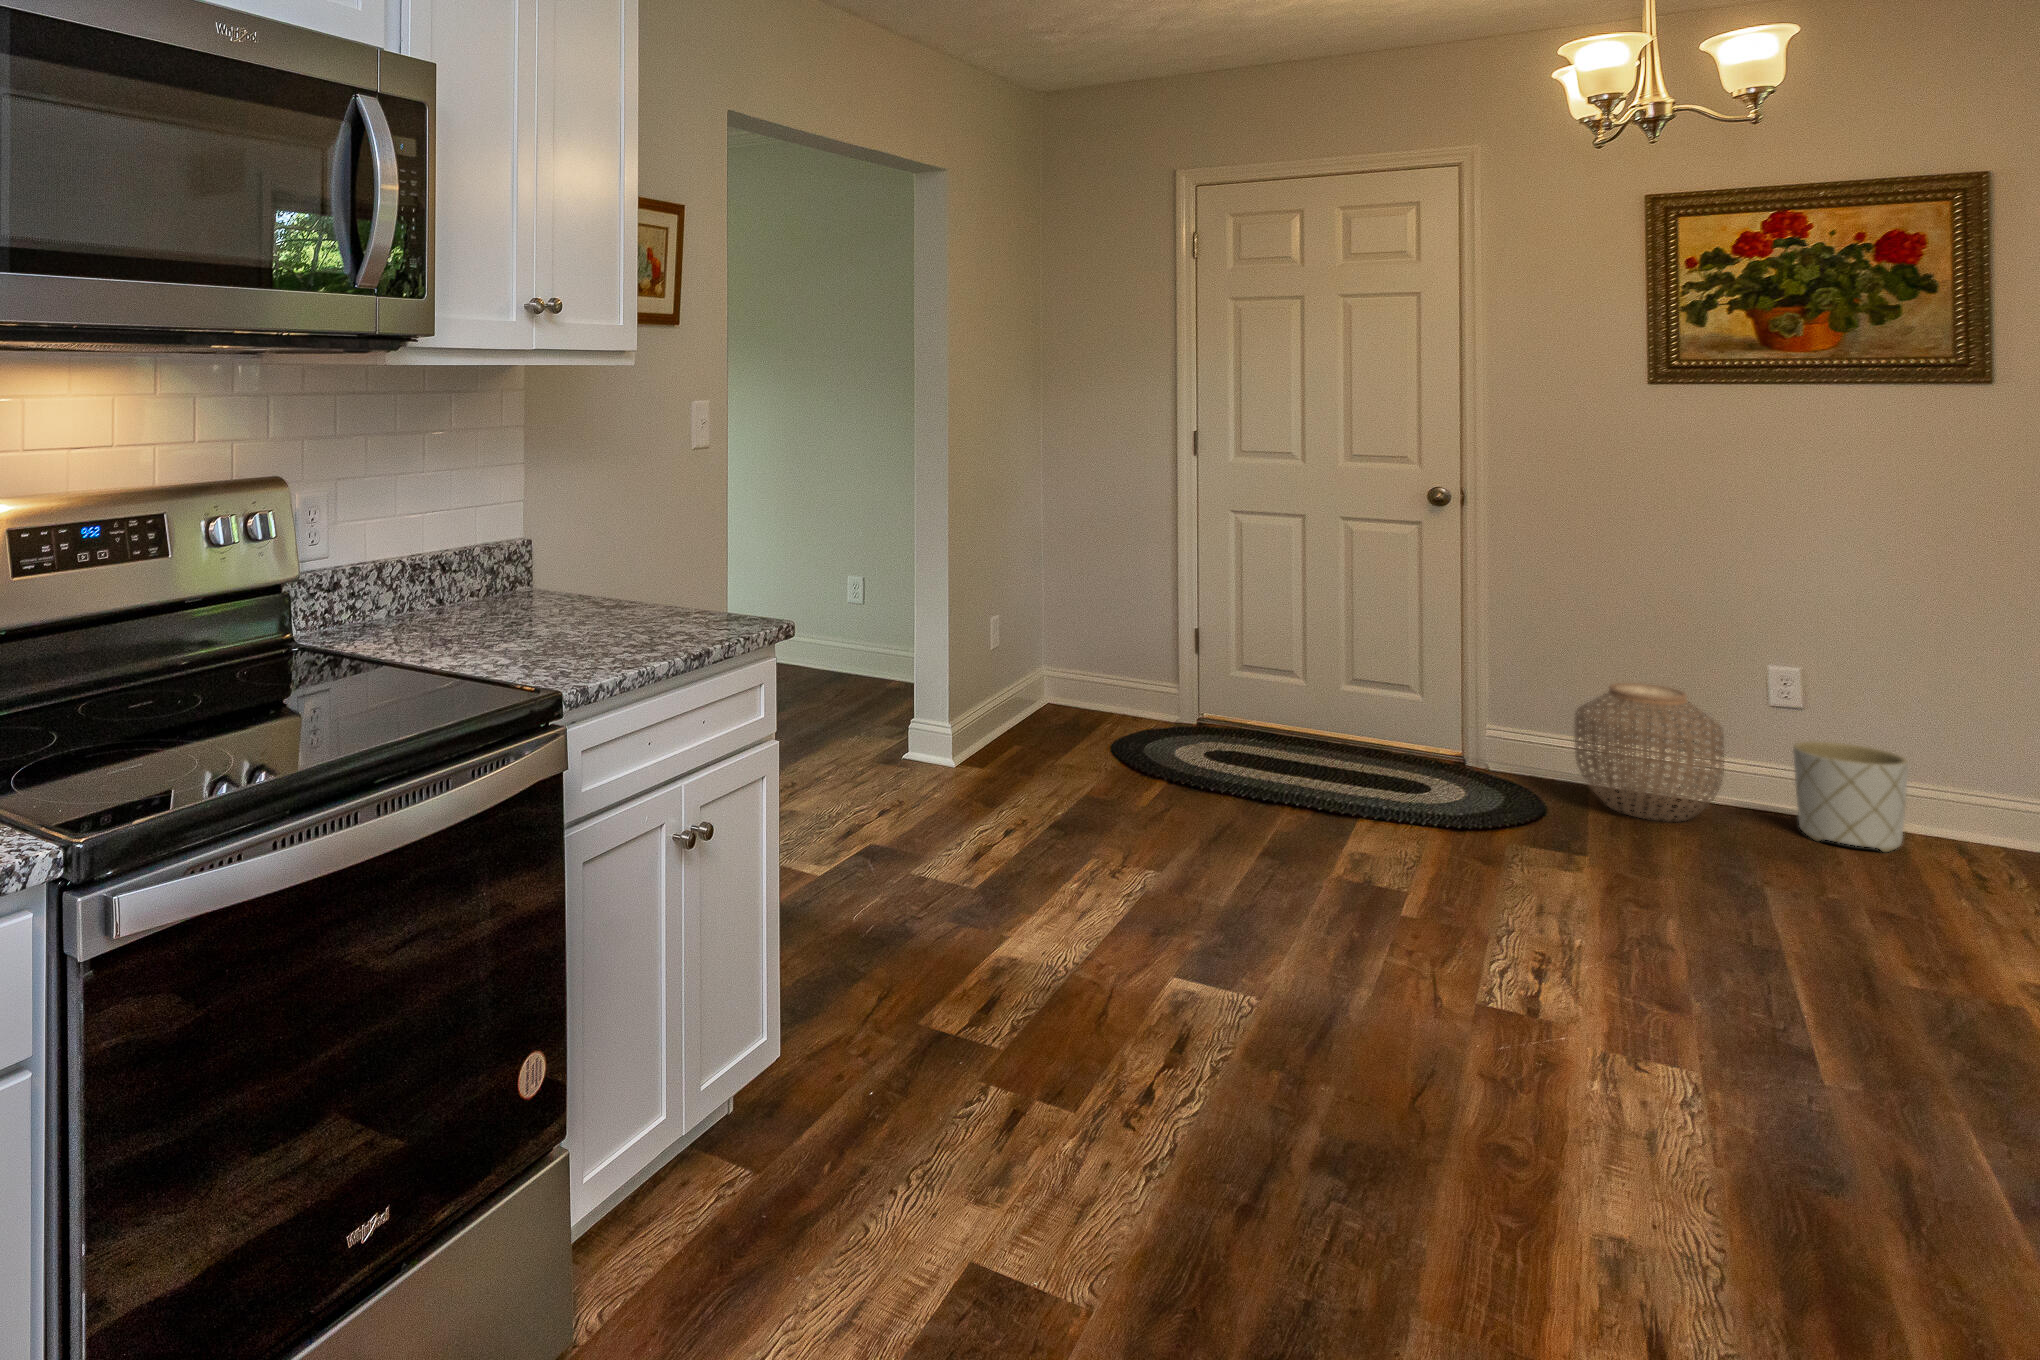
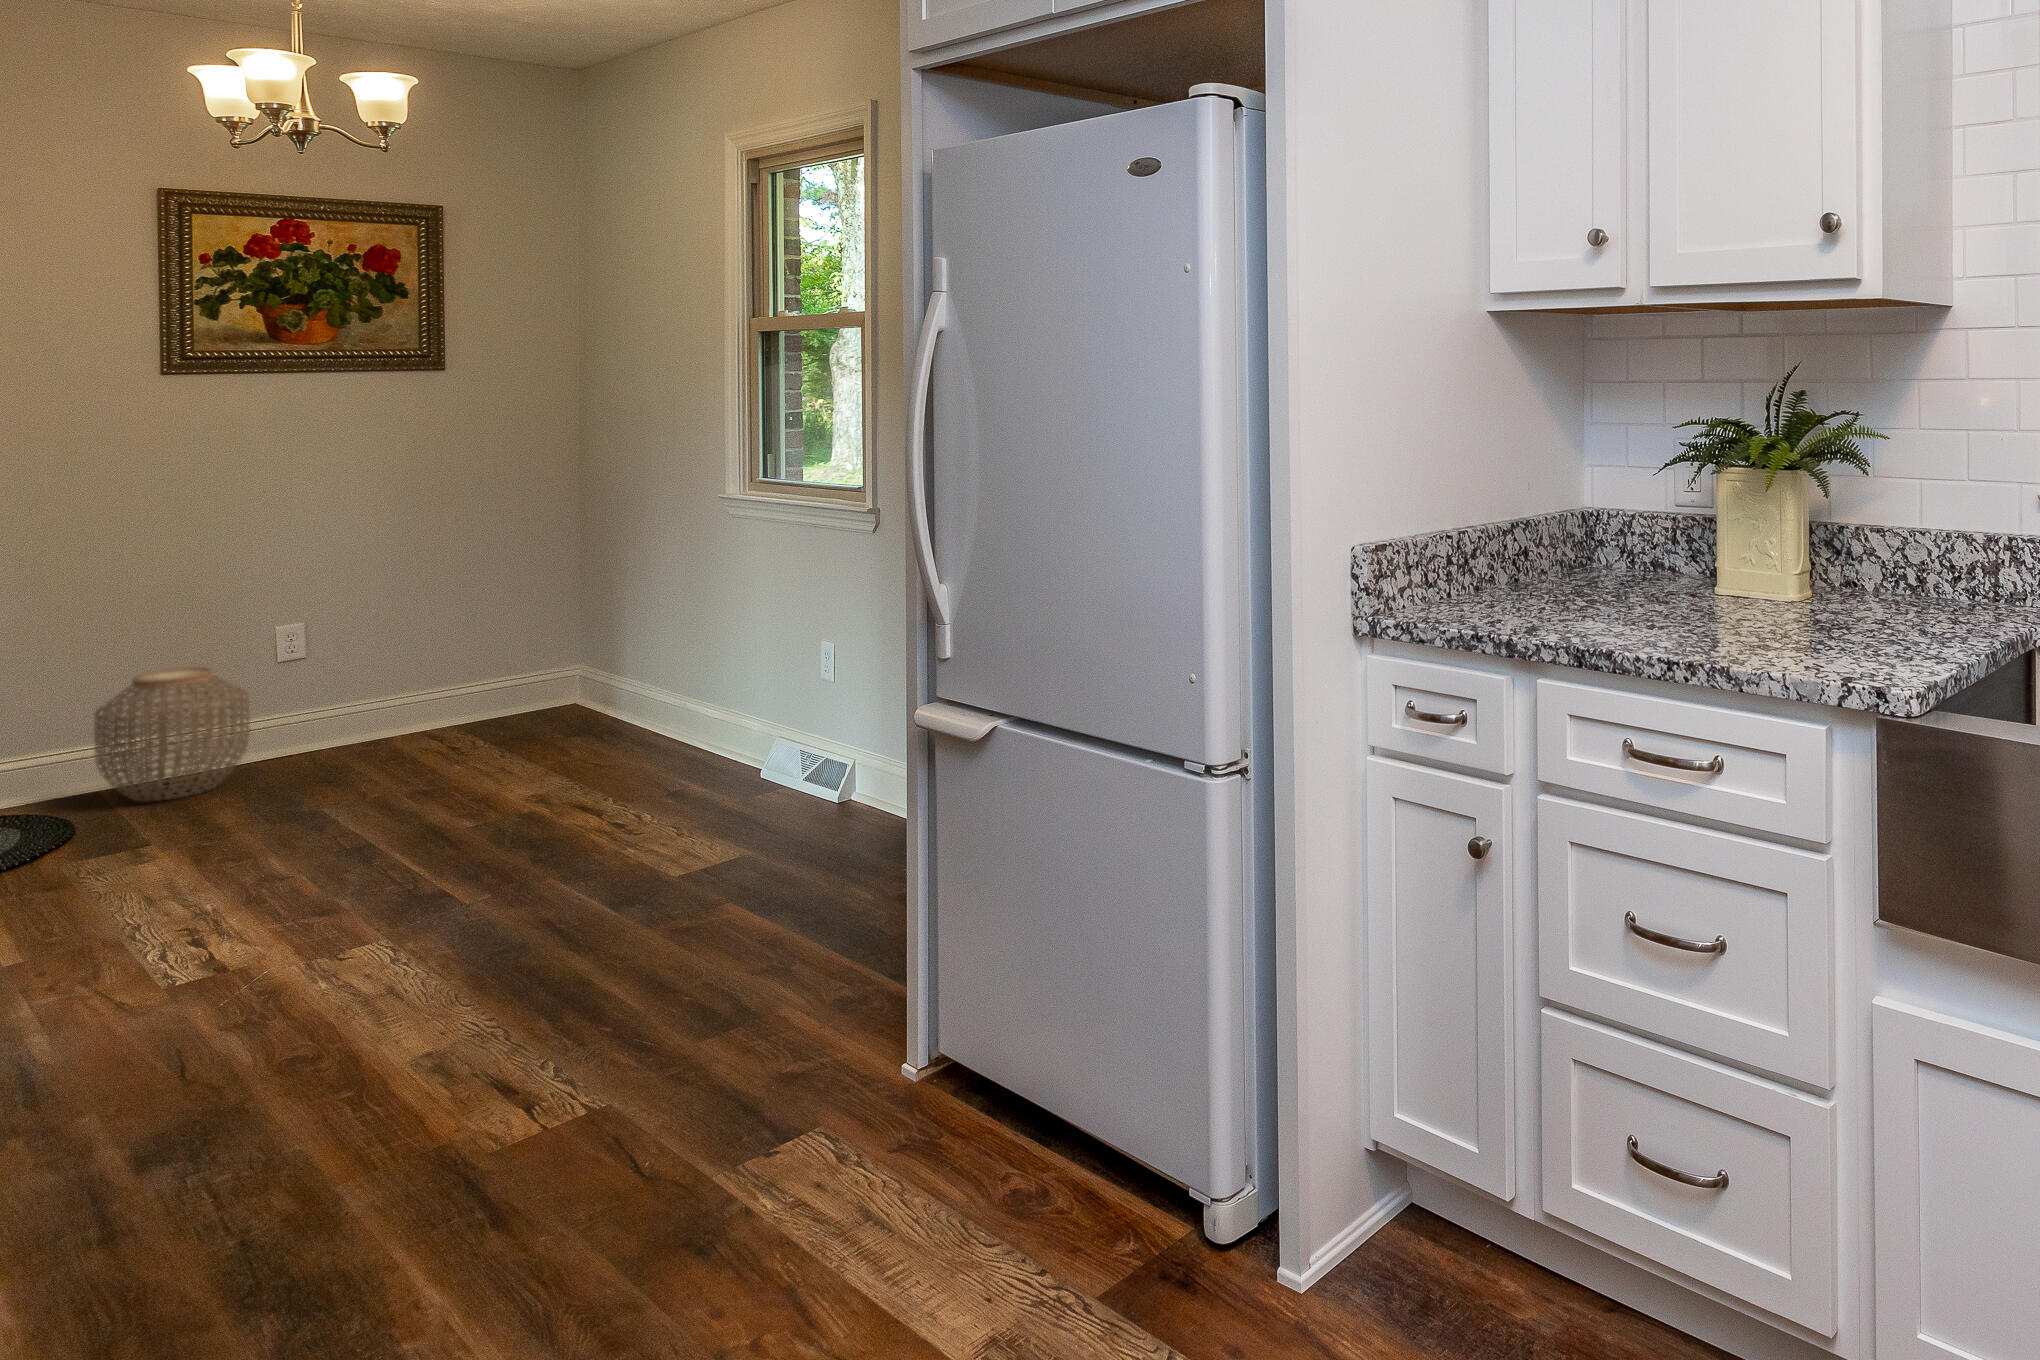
planter: present [1793,741,1908,852] -> none [307,677,397,768]

